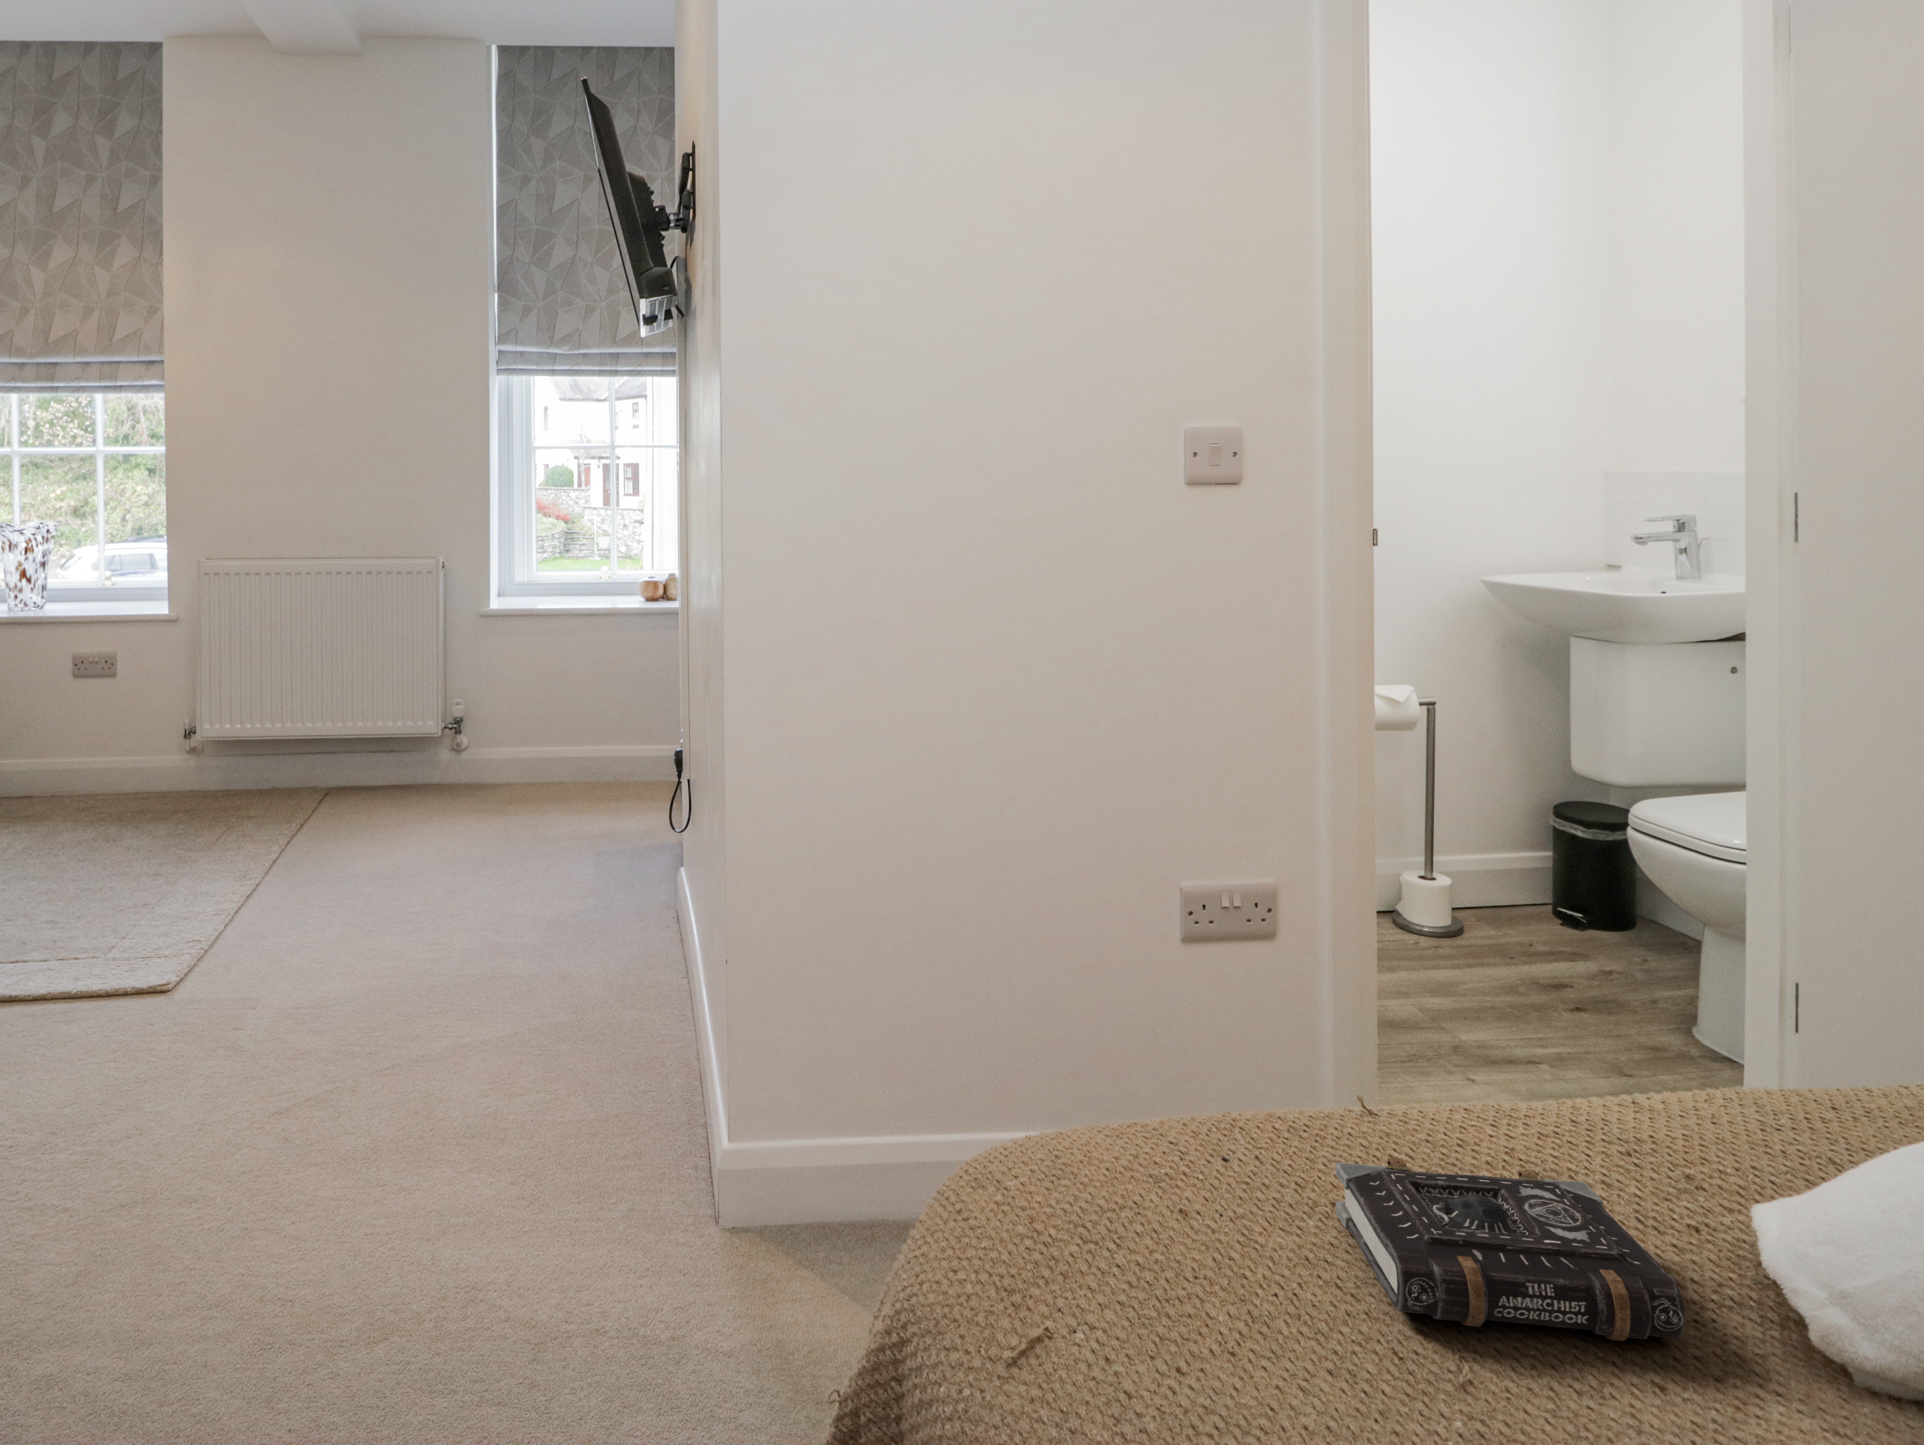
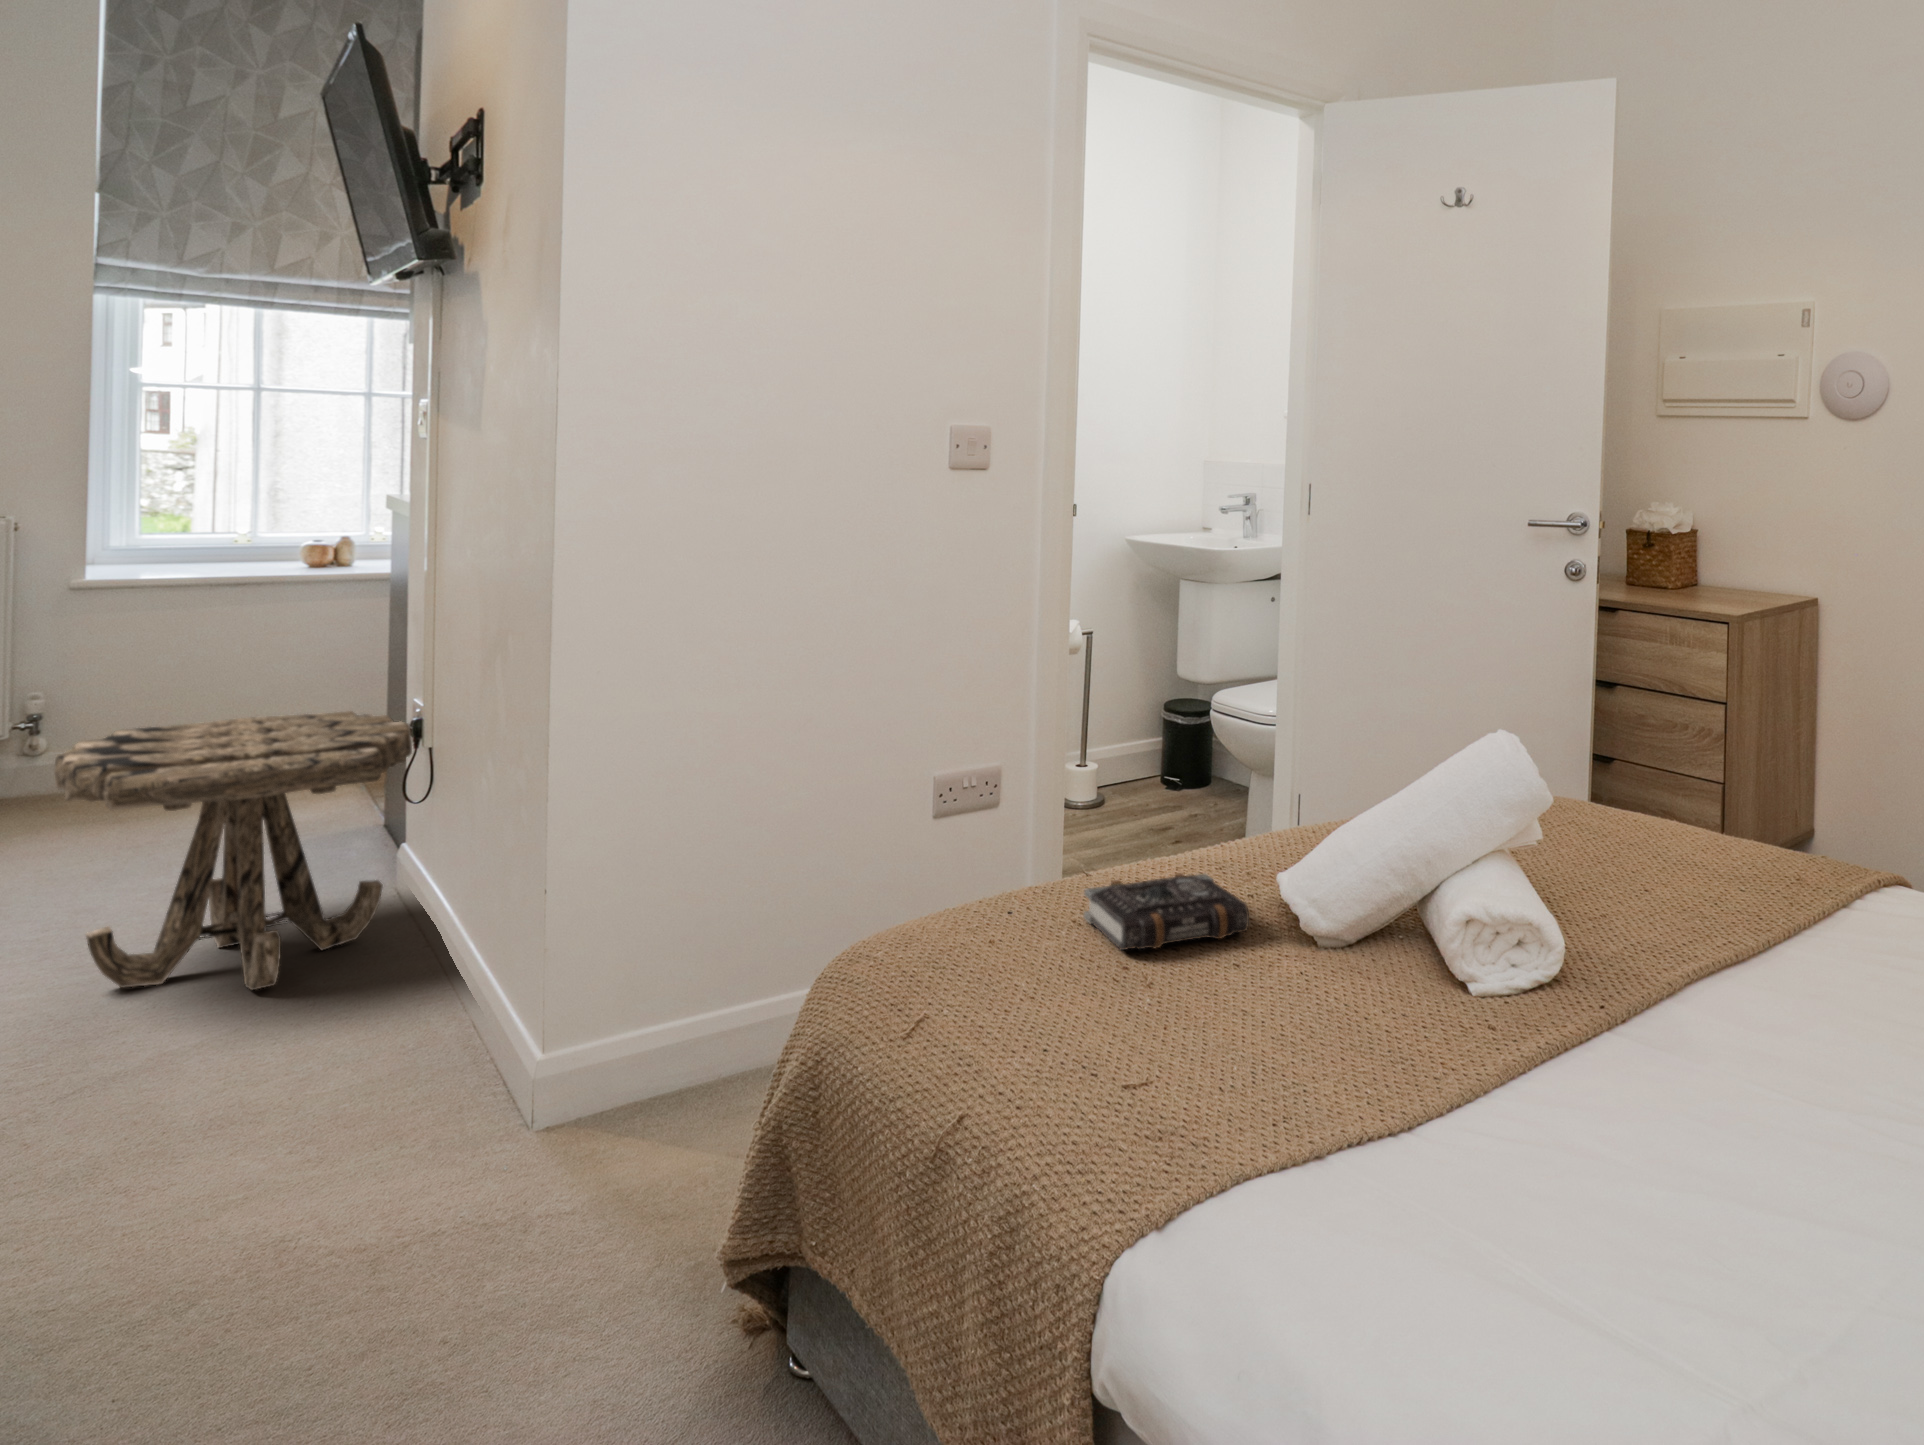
side table: none [411,737,669,994] -> present [54,711,412,990]

